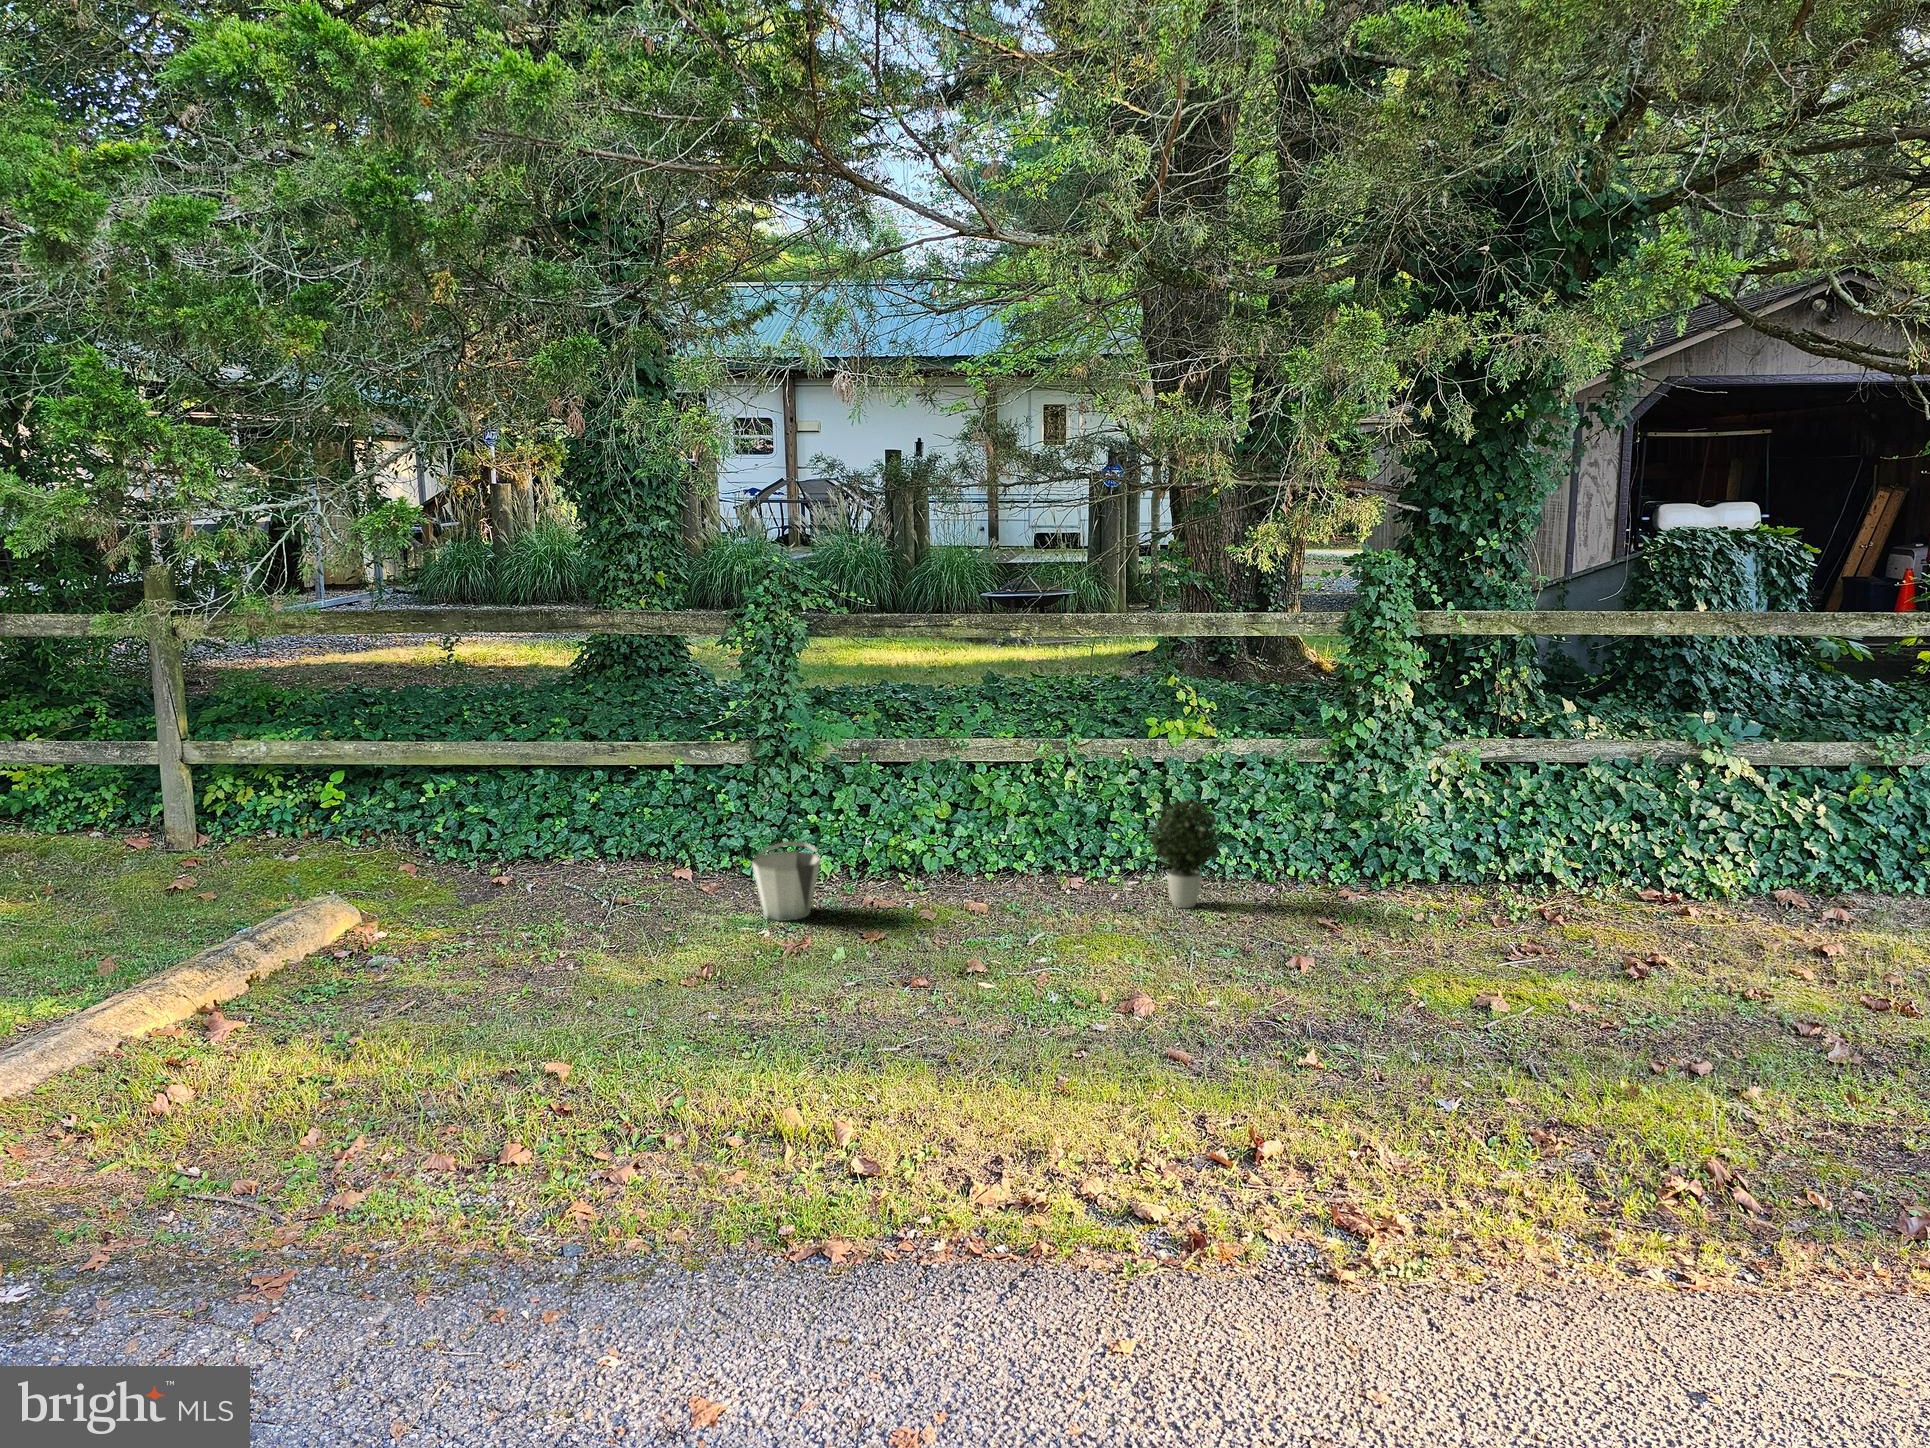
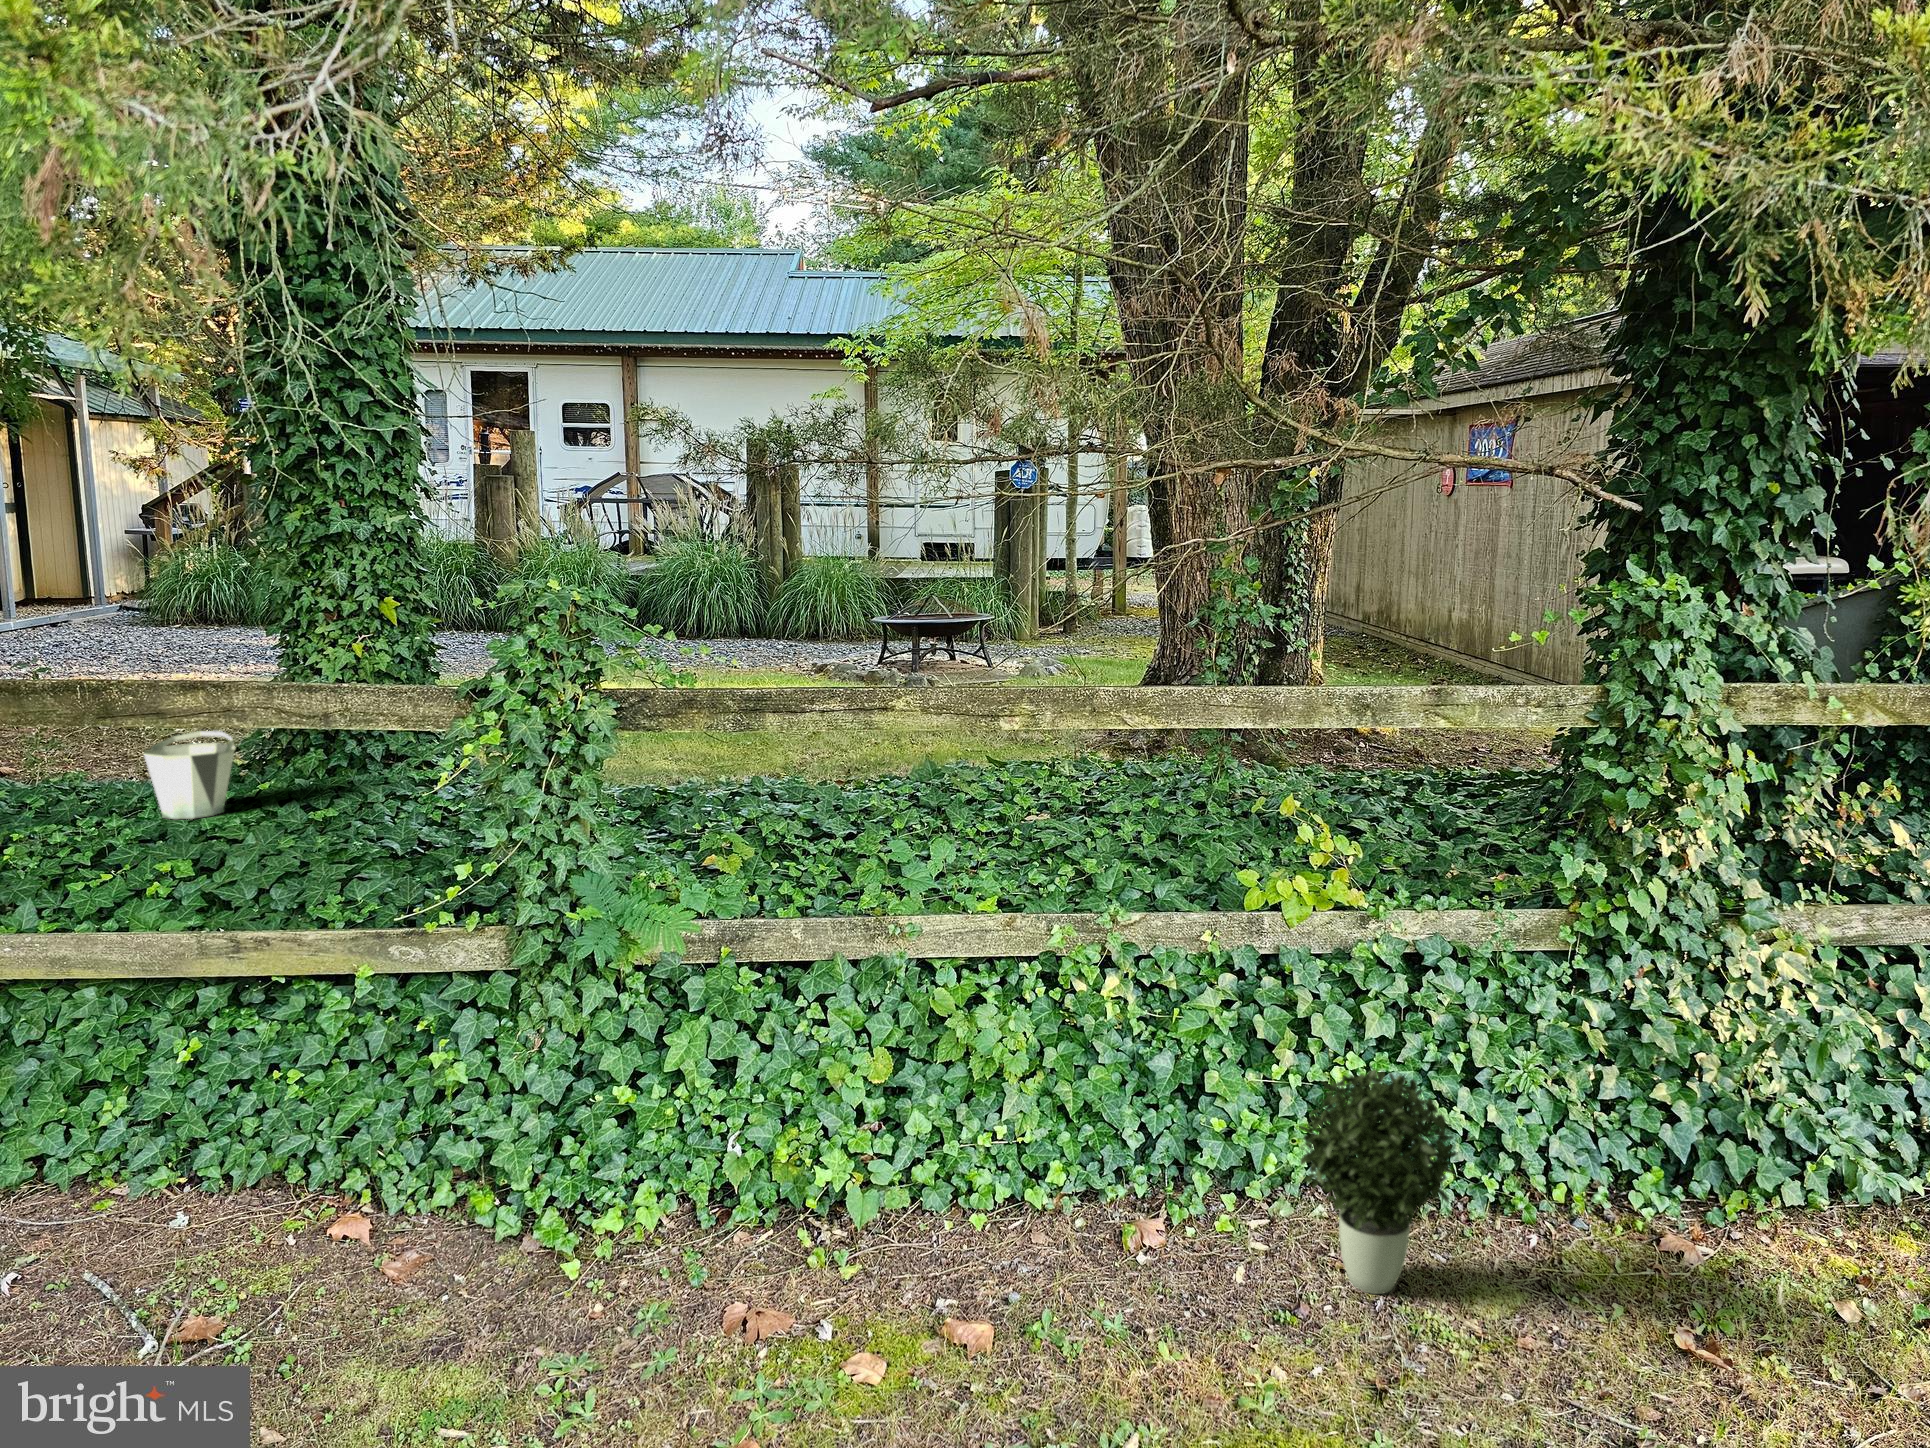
bucket: present [752,842,820,921] -> present [144,731,235,819]

